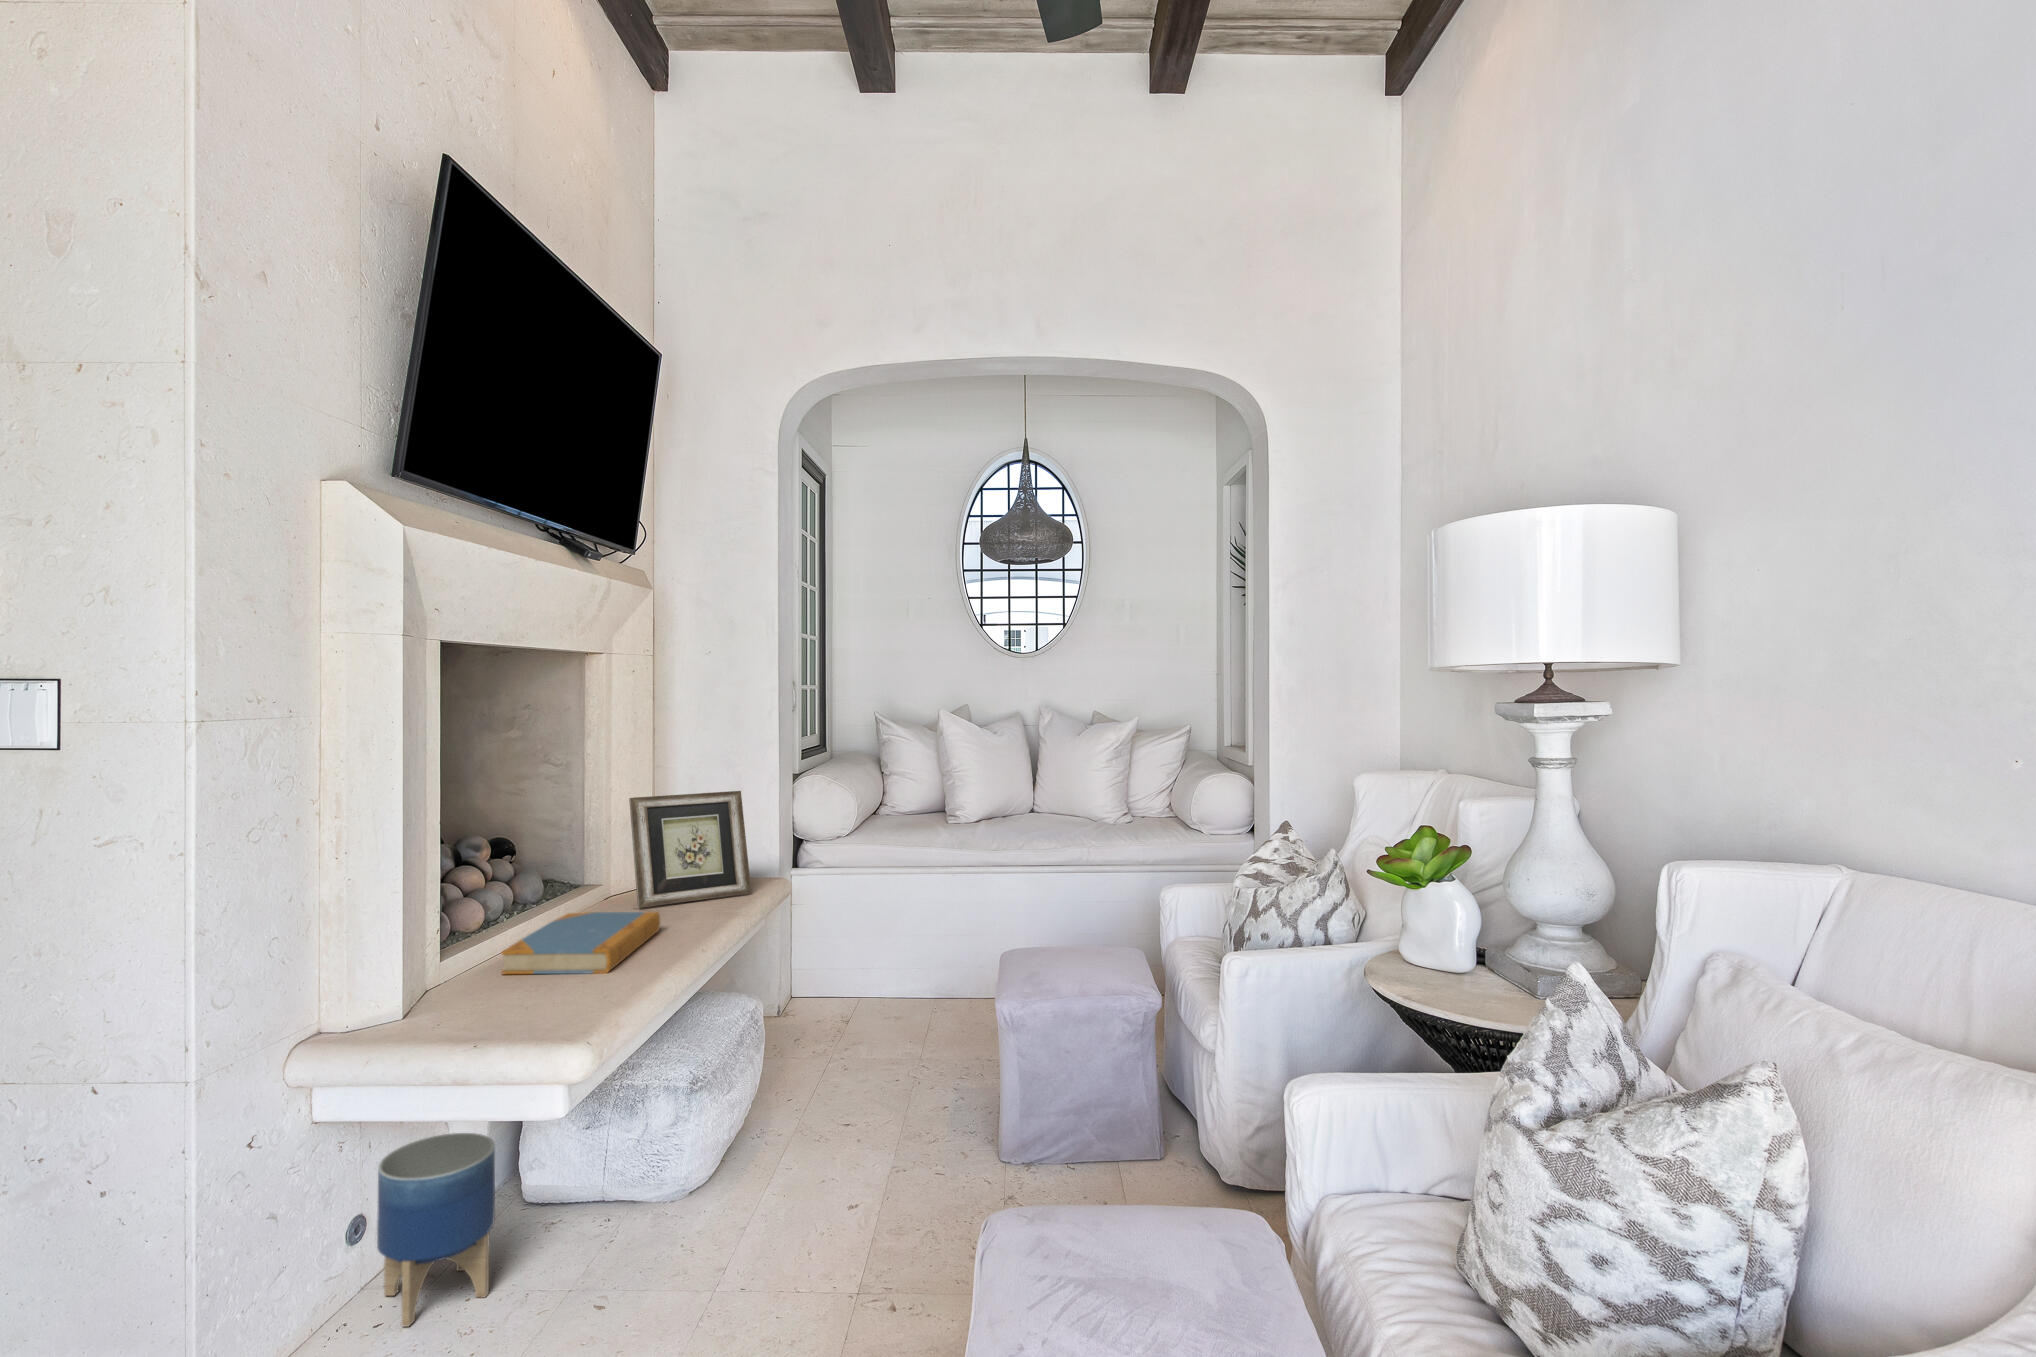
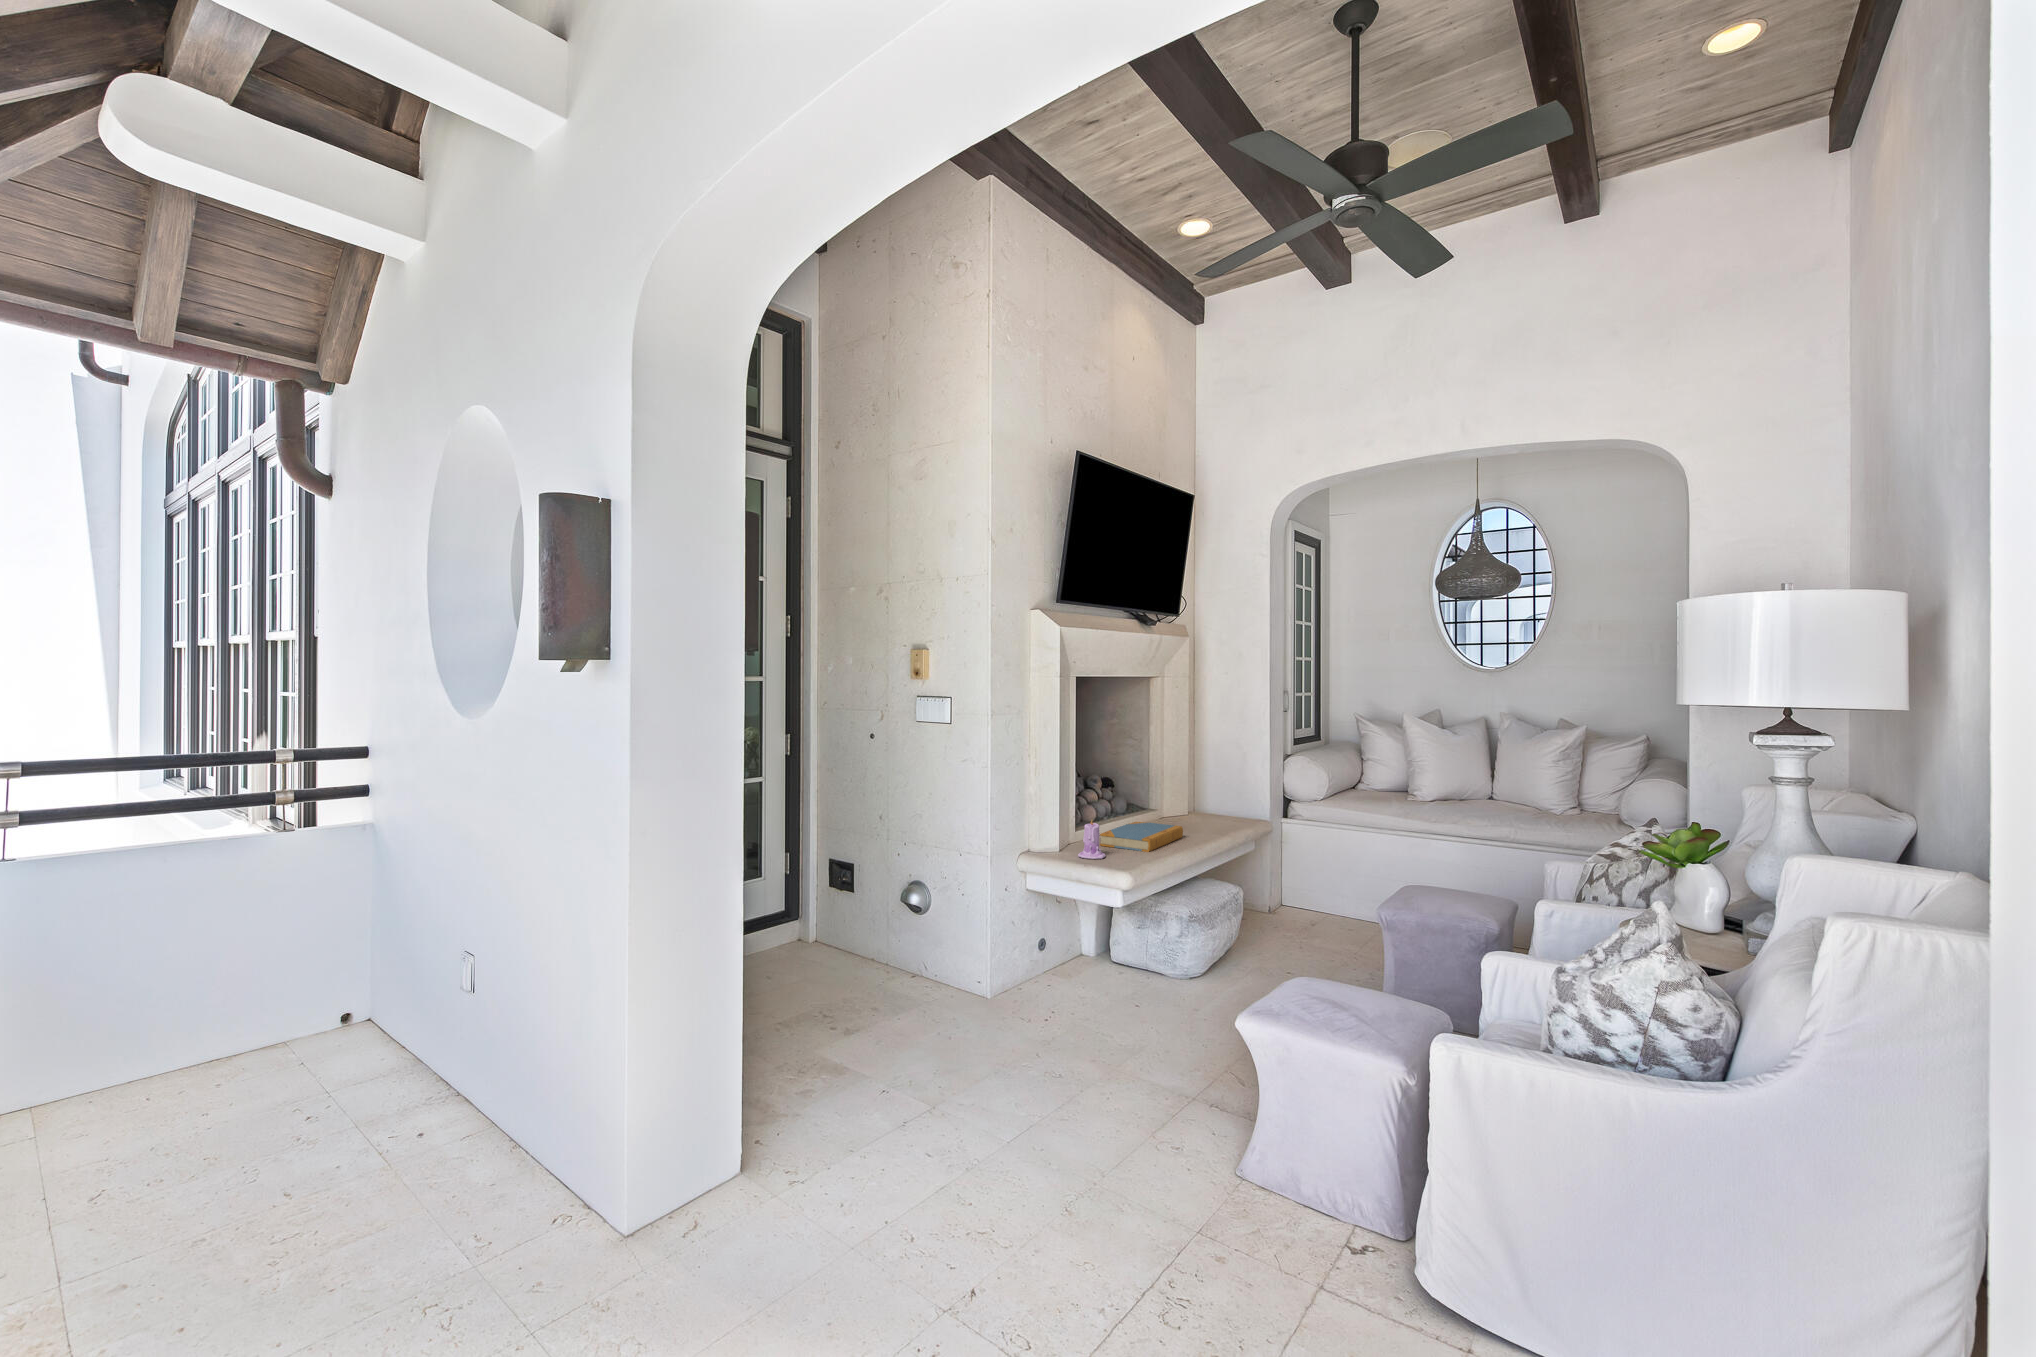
picture frame: present [629,791,751,908] -> none [1173,761,1244,825]
candle: none [457,927,520,1013] -> present [1078,821,1106,859]
planter: present [377,1133,495,1326] -> none [1045,916,1094,996]

